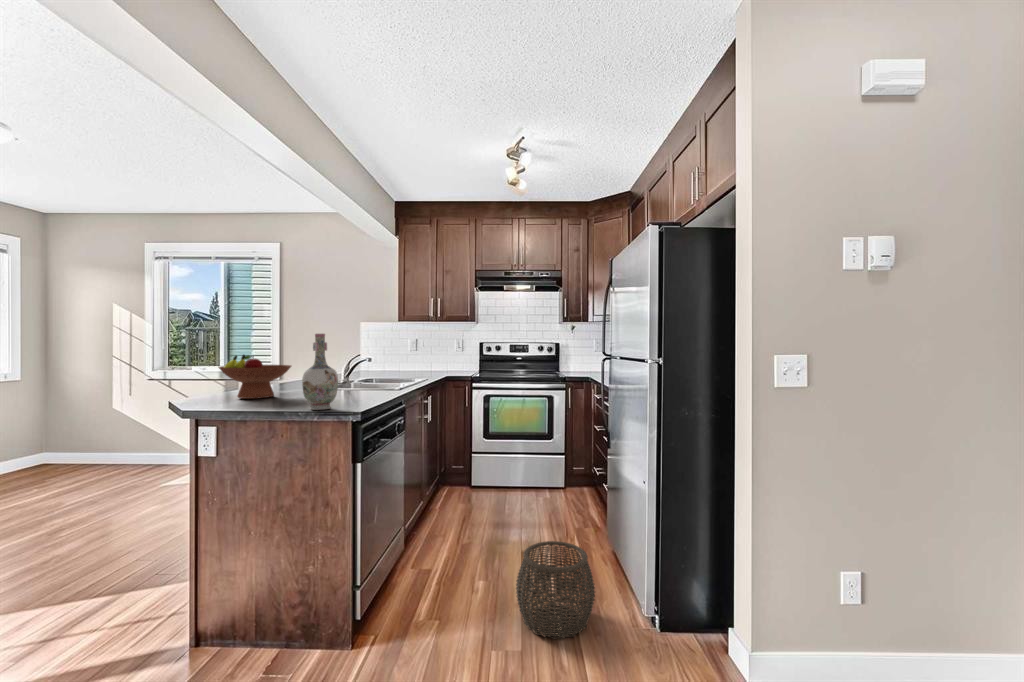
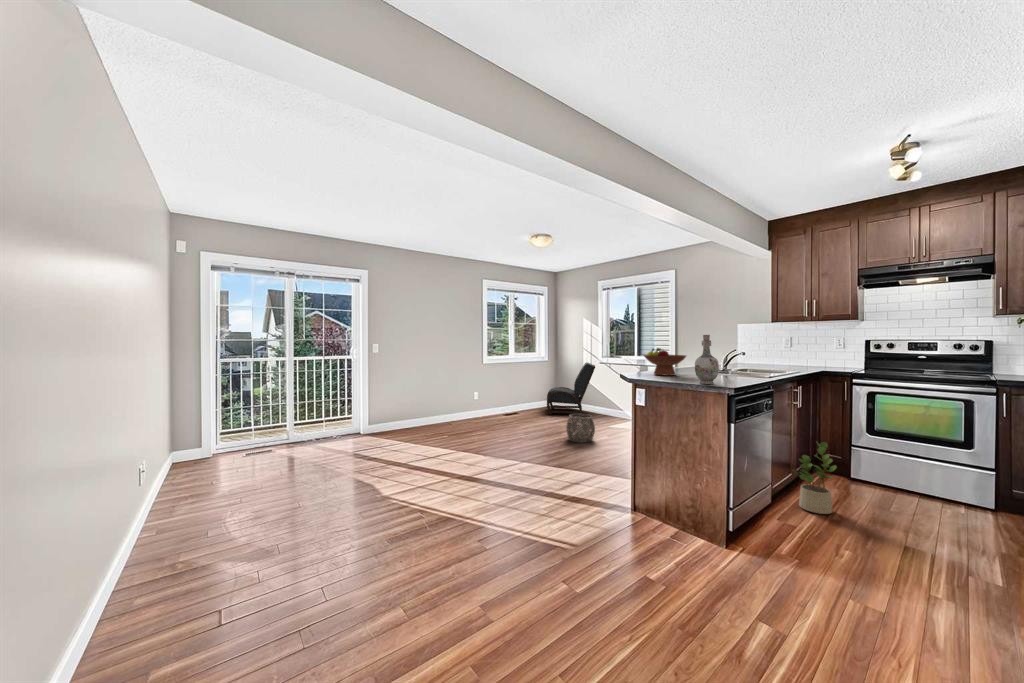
lounge chair: none [35,380,147,479] -> present [547,362,595,414]
potted plant: none [421,459,464,546] -> present [792,442,836,514]
woven basket: present [516,541,595,639] -> present [566,414,595,443]

